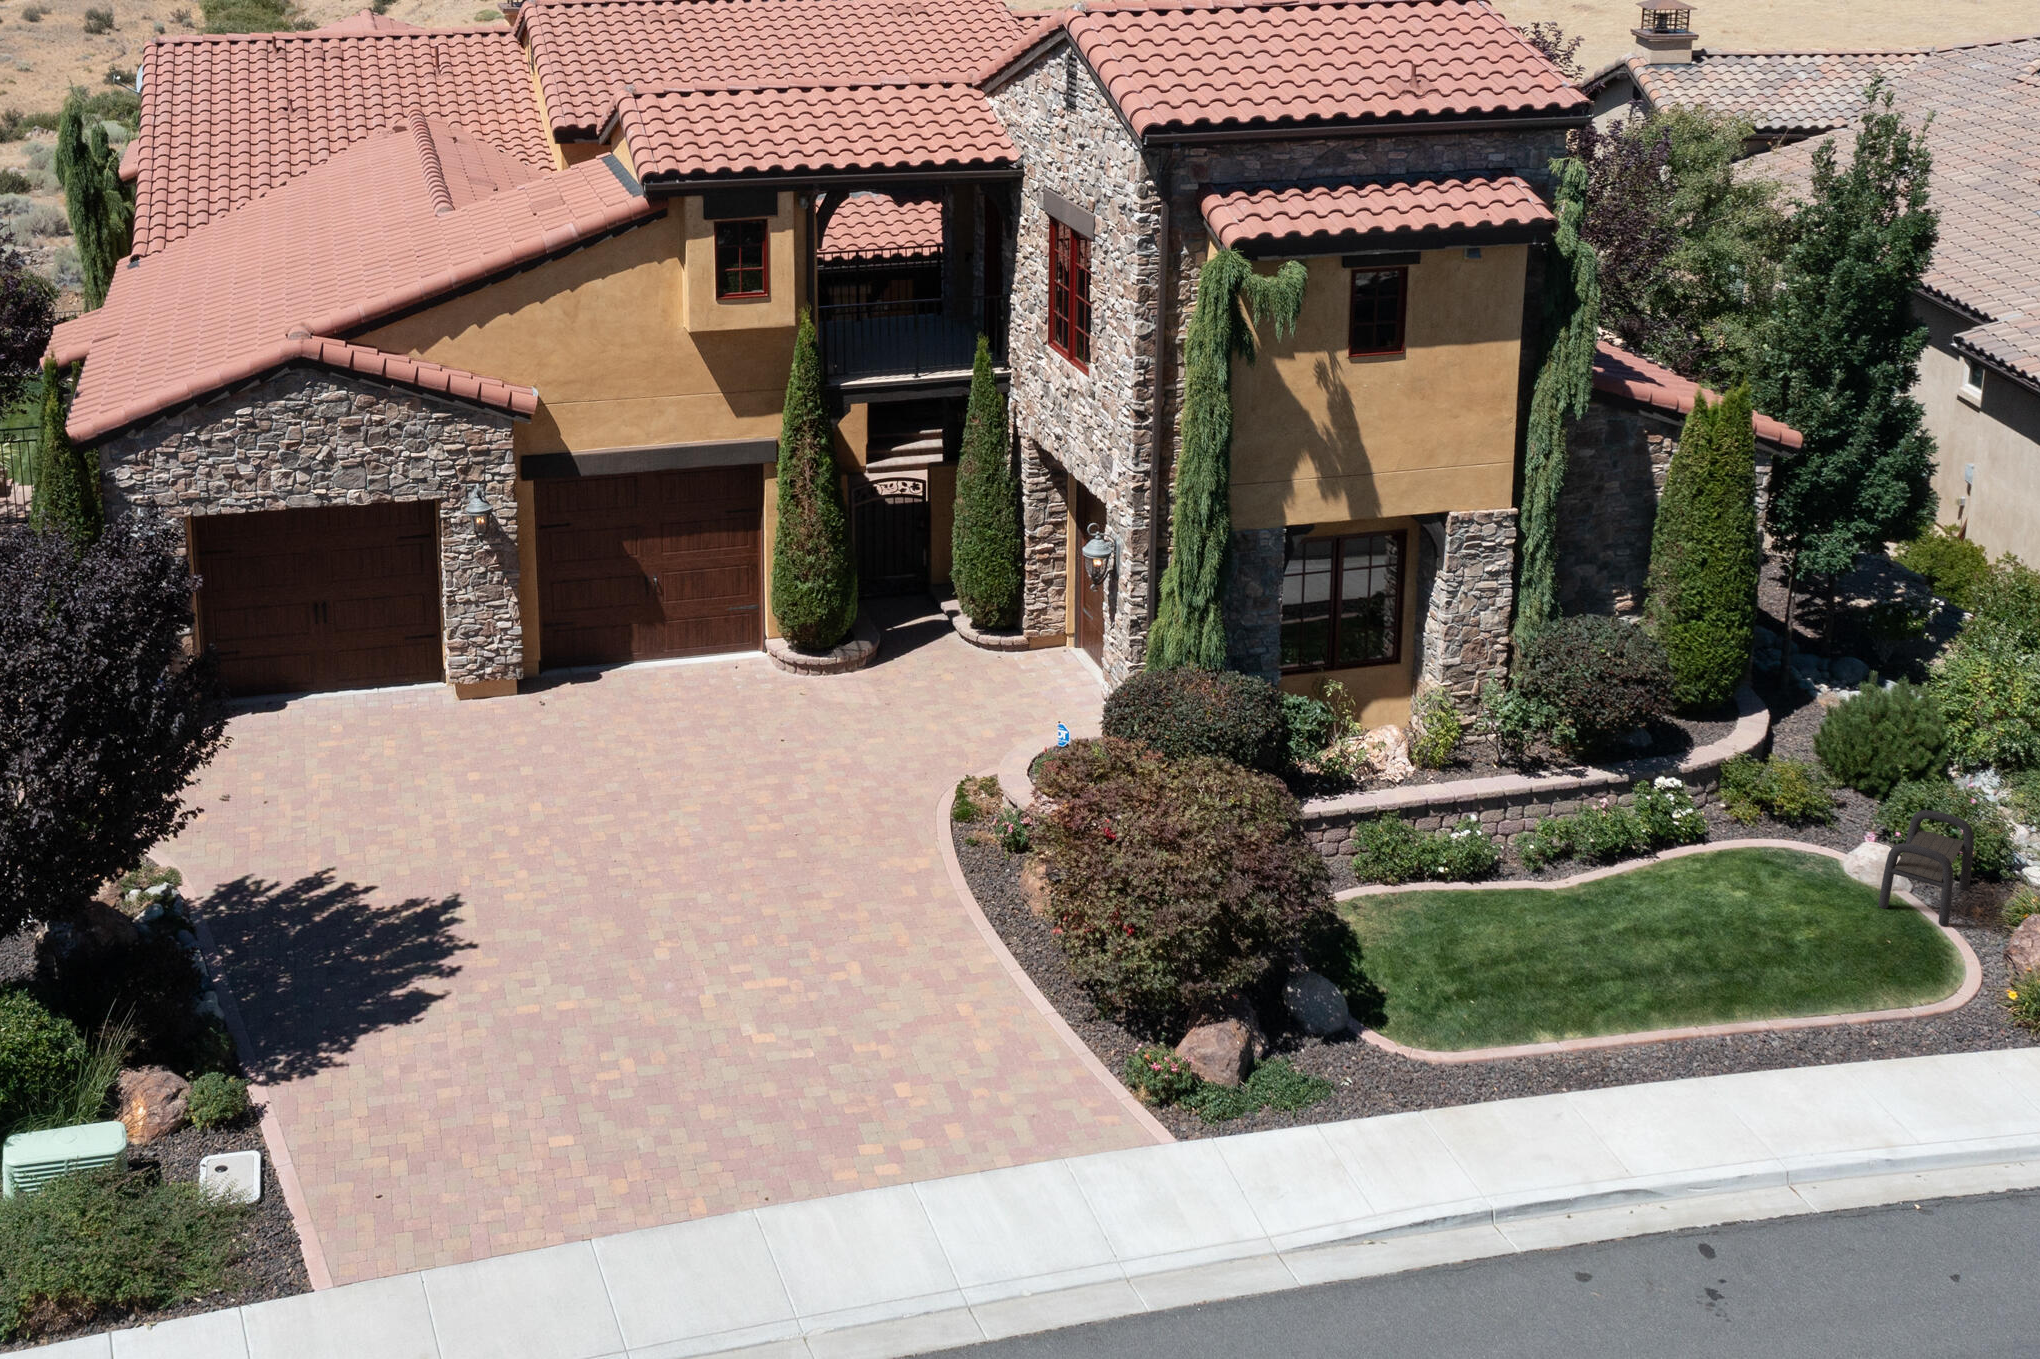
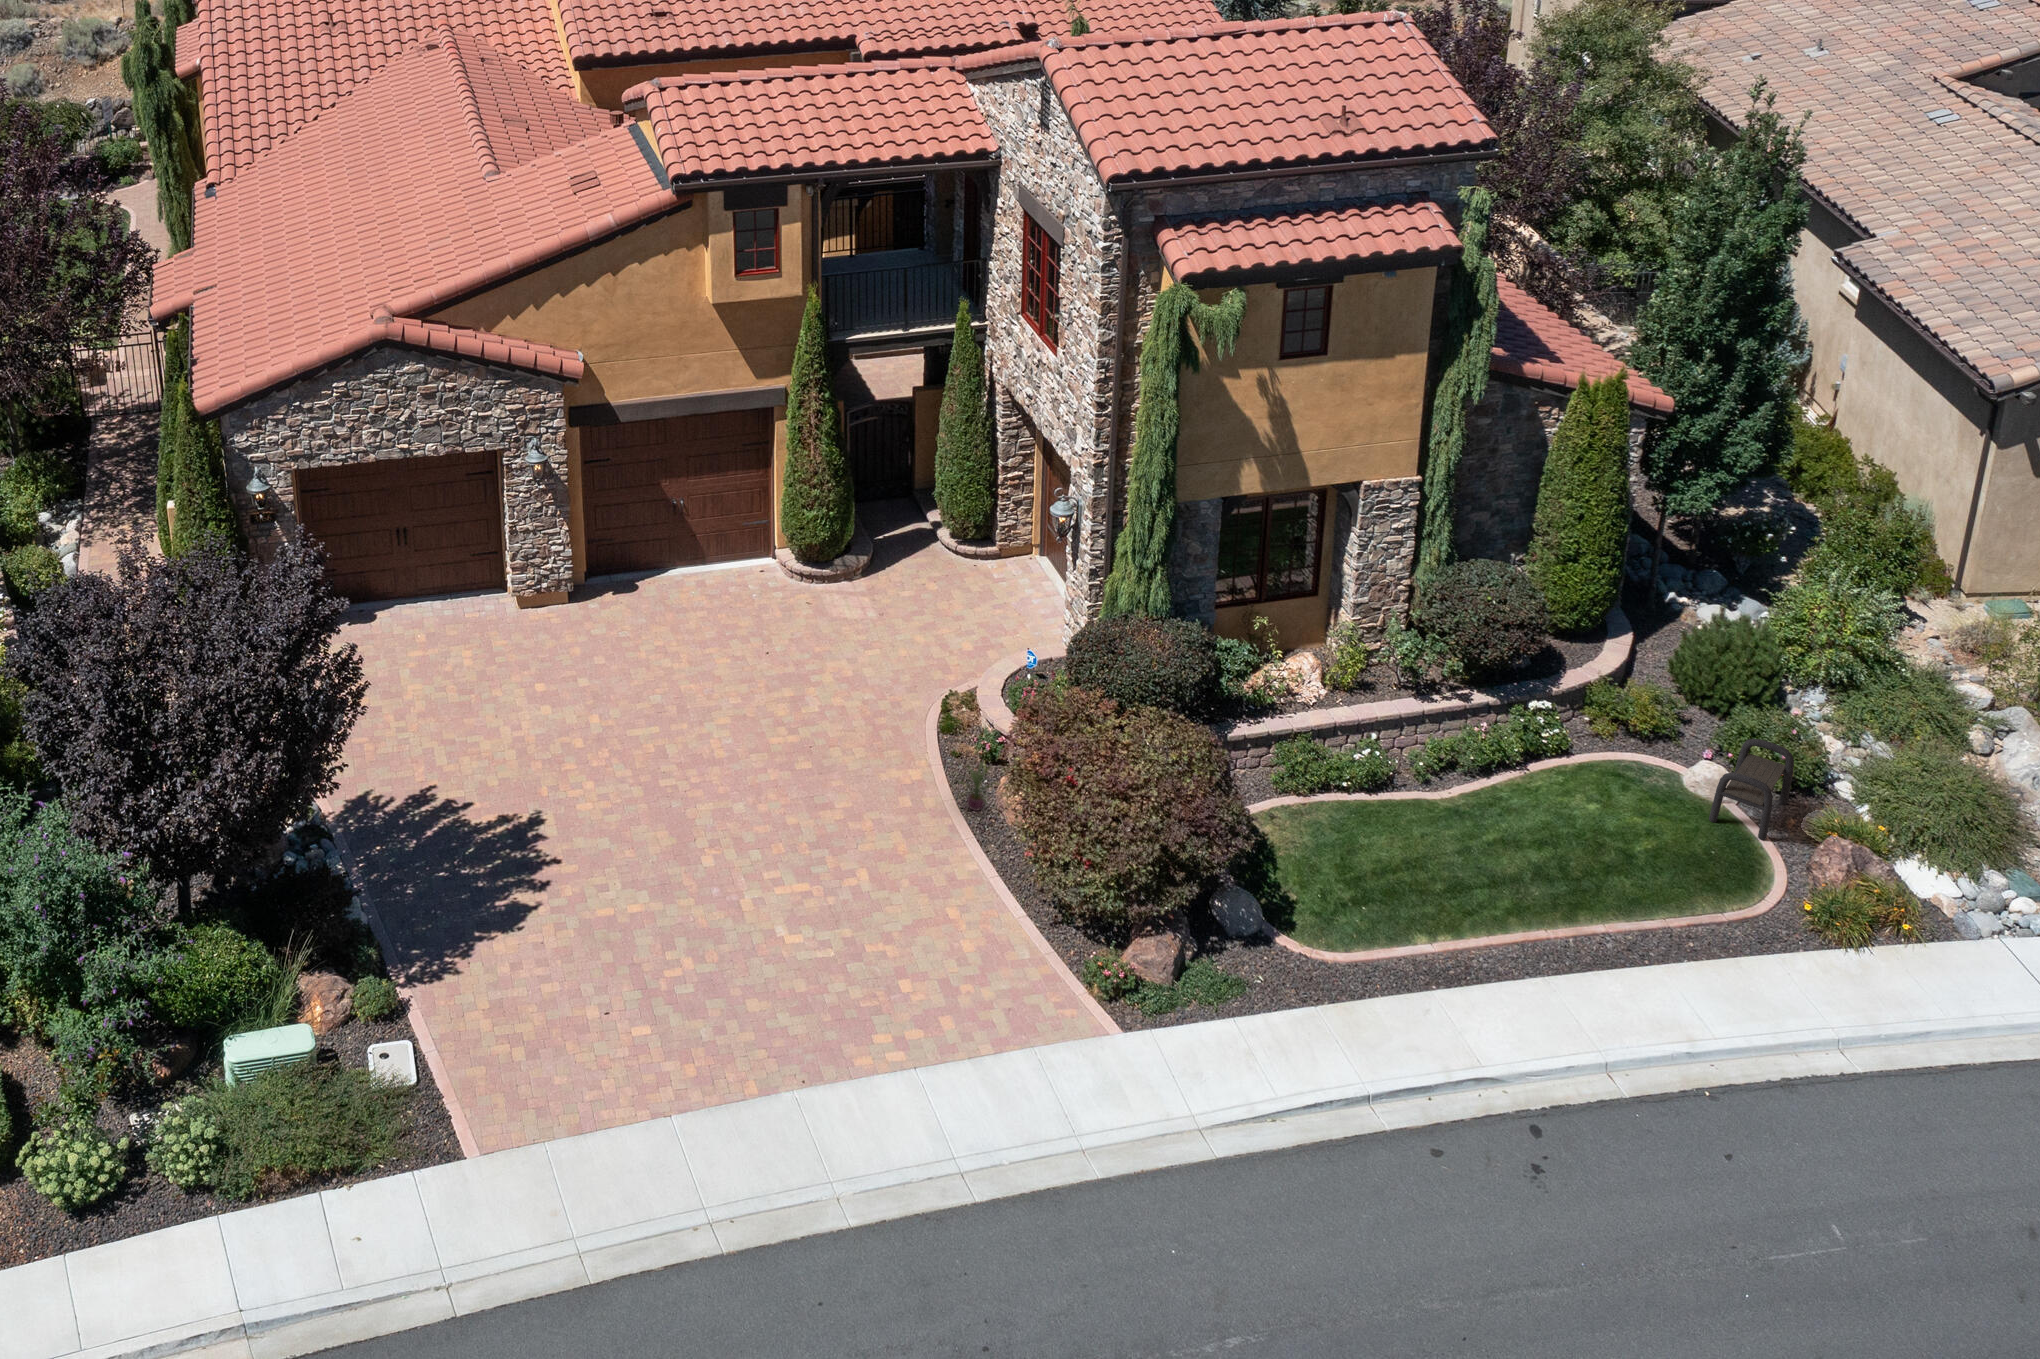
decorative plant: none [967,838,1033,901] -> present [960,762,998,811]

